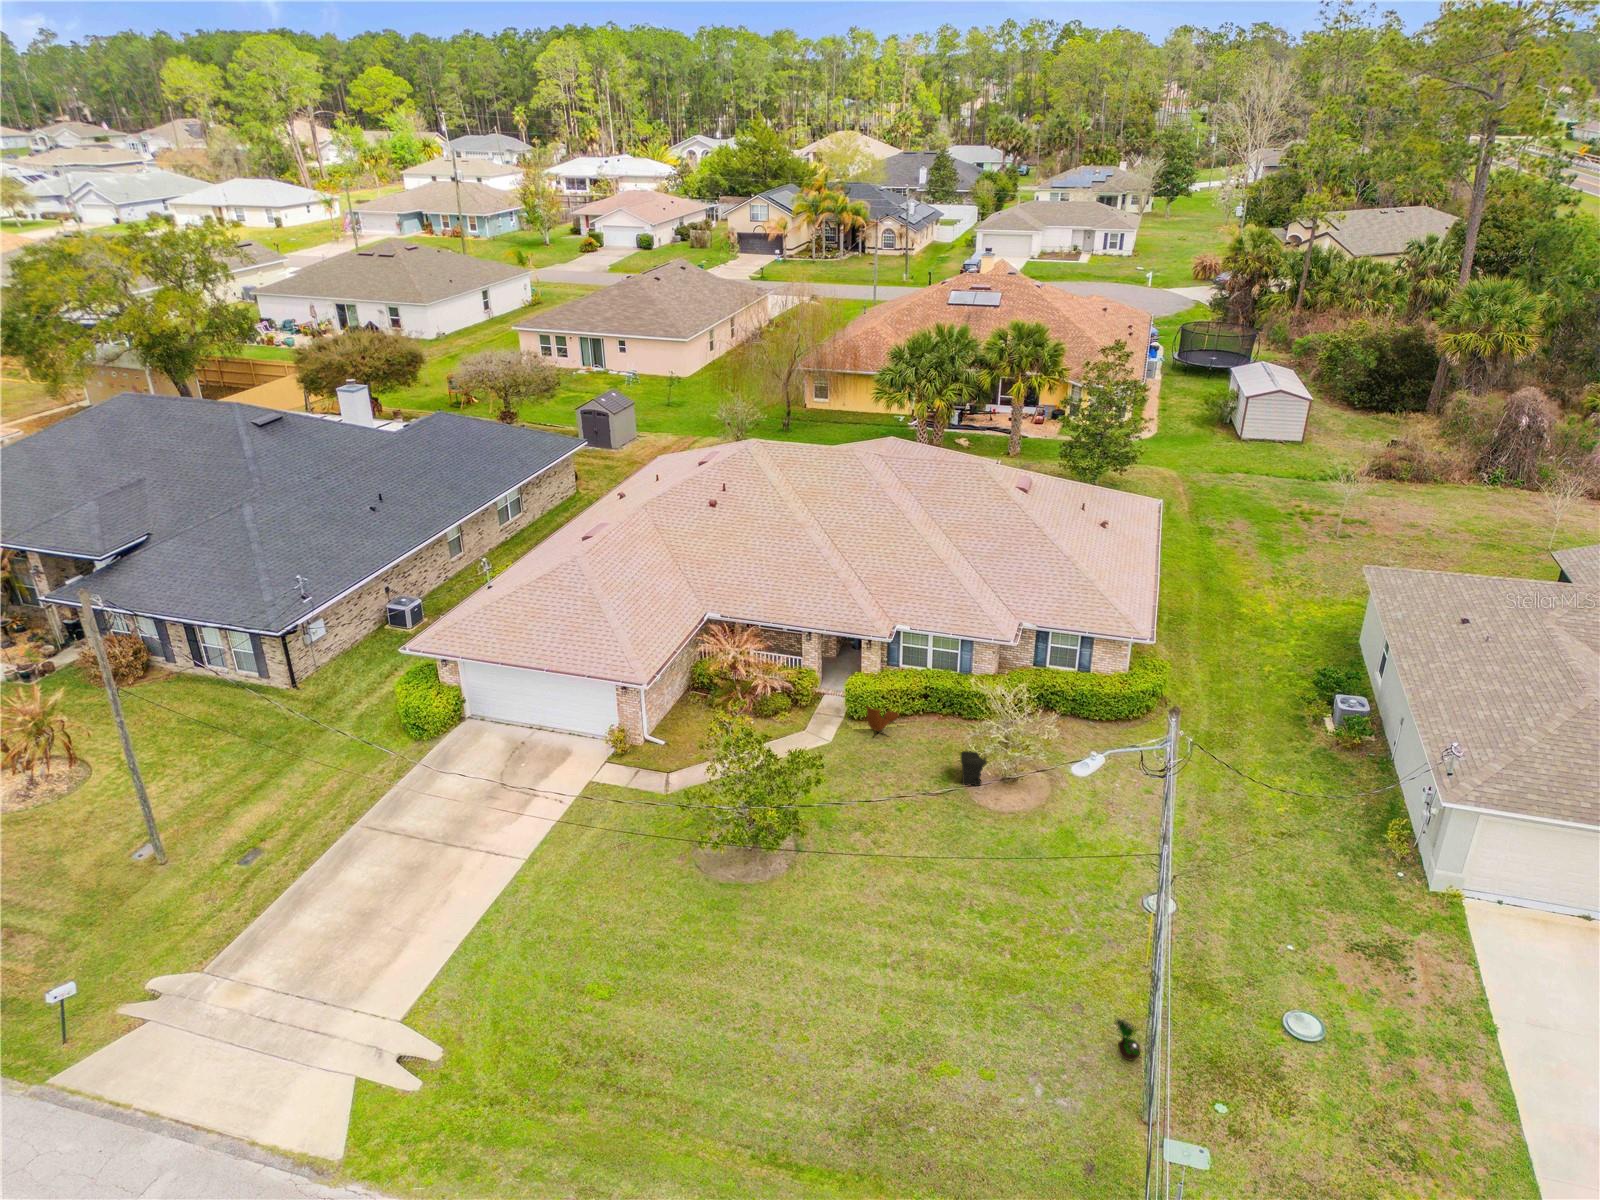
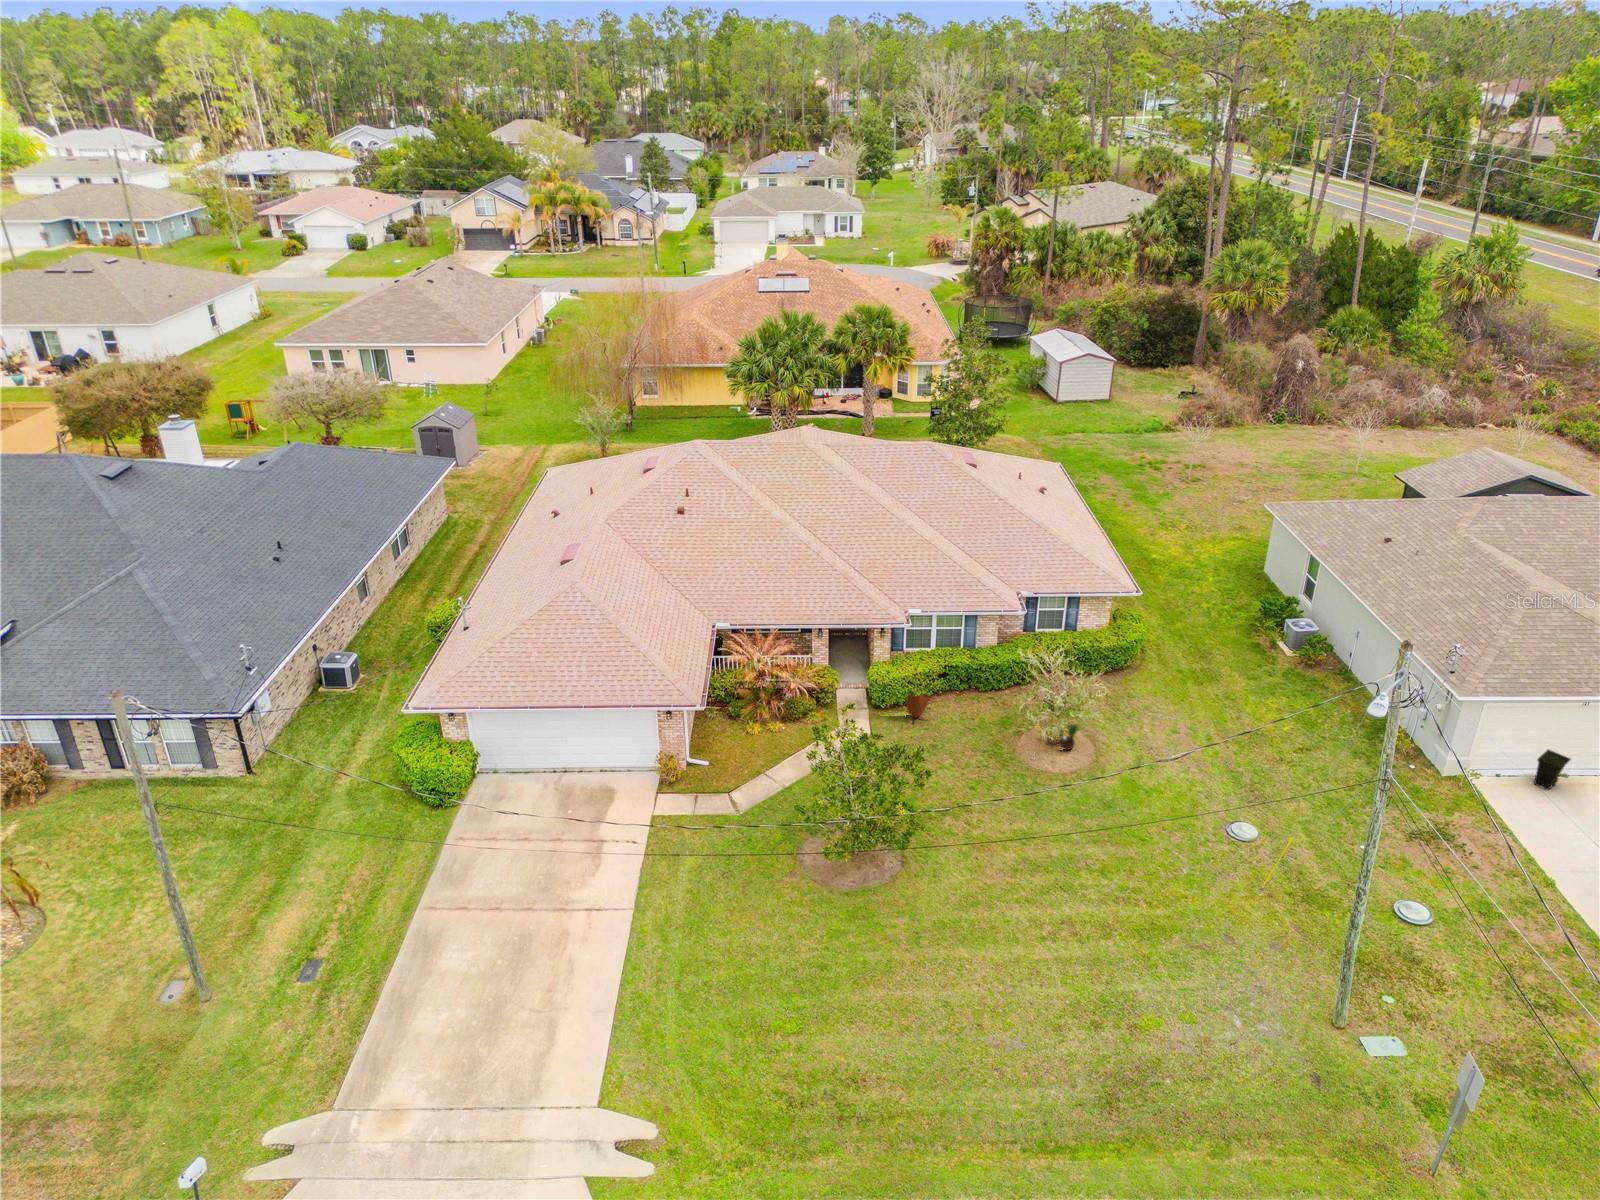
trash can: present [961,751,987,786] -> present [1534,750,1571,790]
potted tree: present [1114,1019,1141,1060] -> present [1060,724,1079,749]

